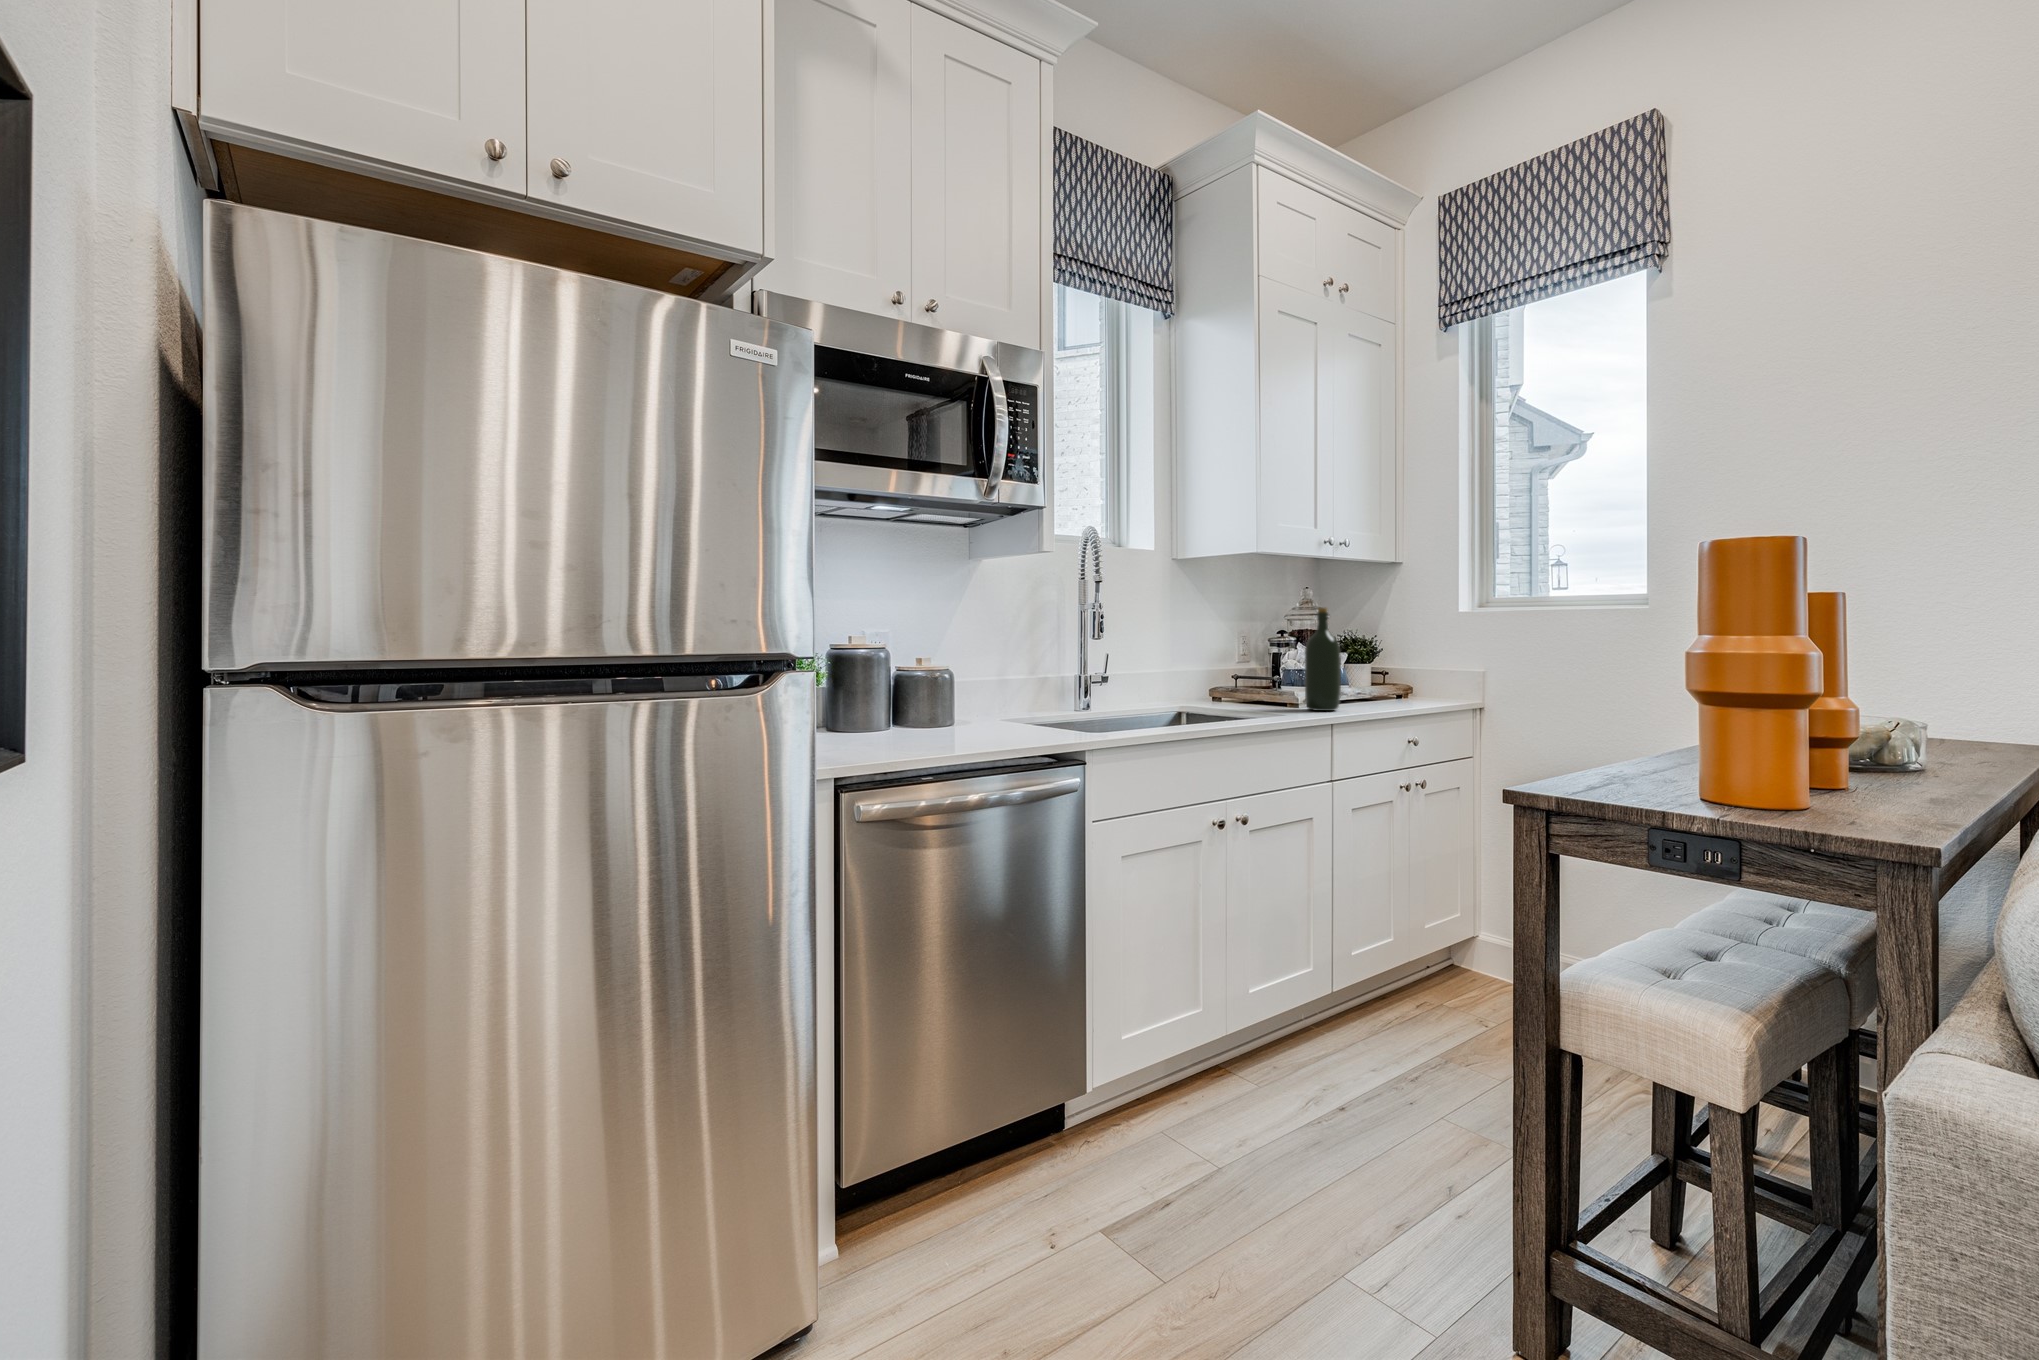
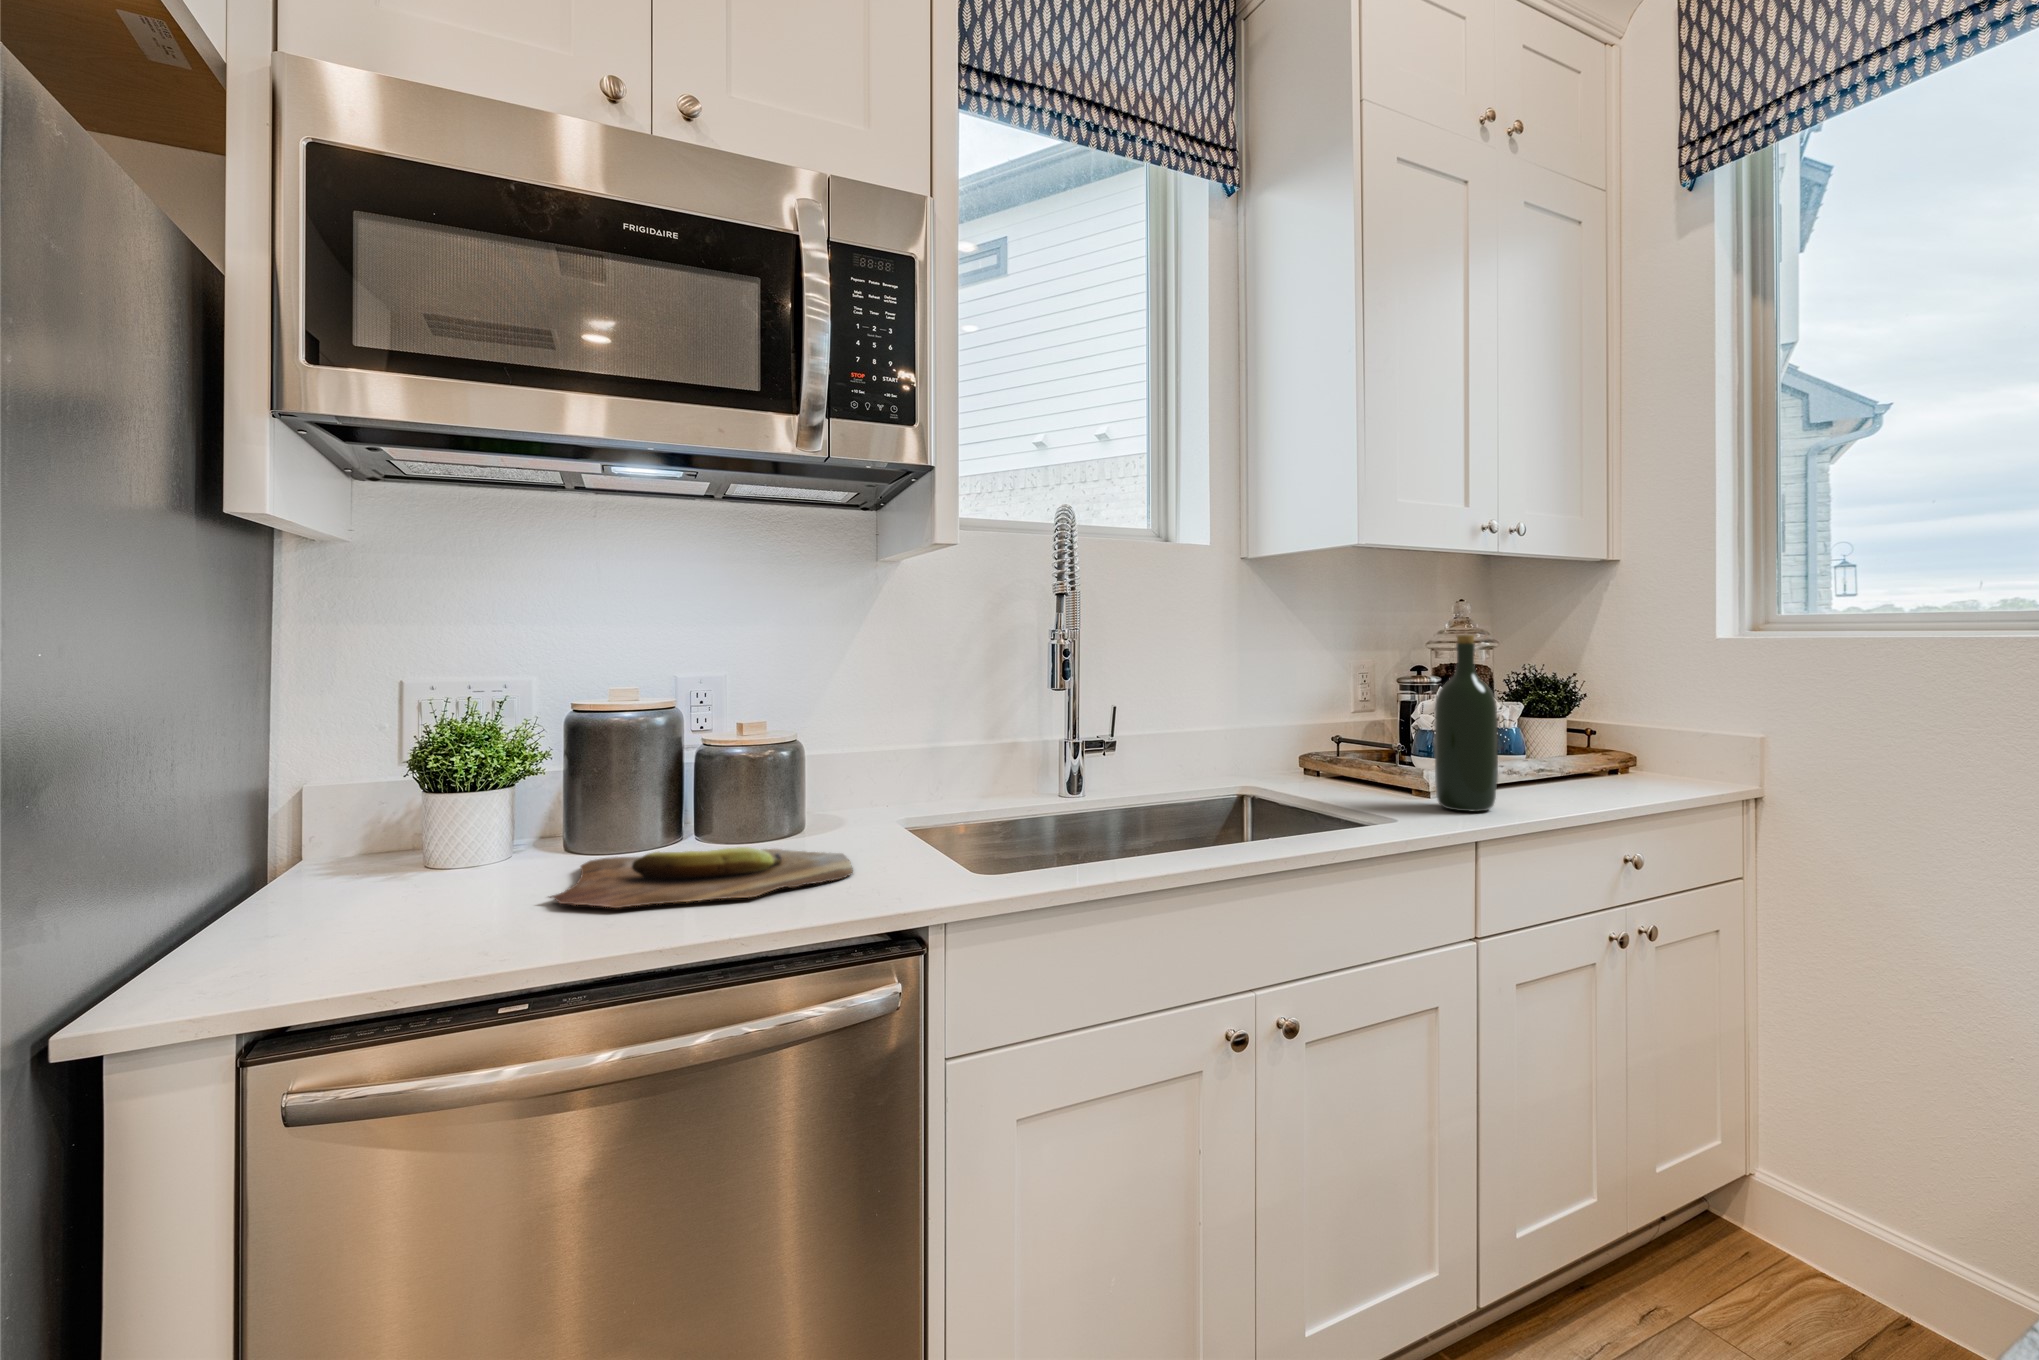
cutting board: none [863,721,1021,744] -> present [548,847,853,908]

